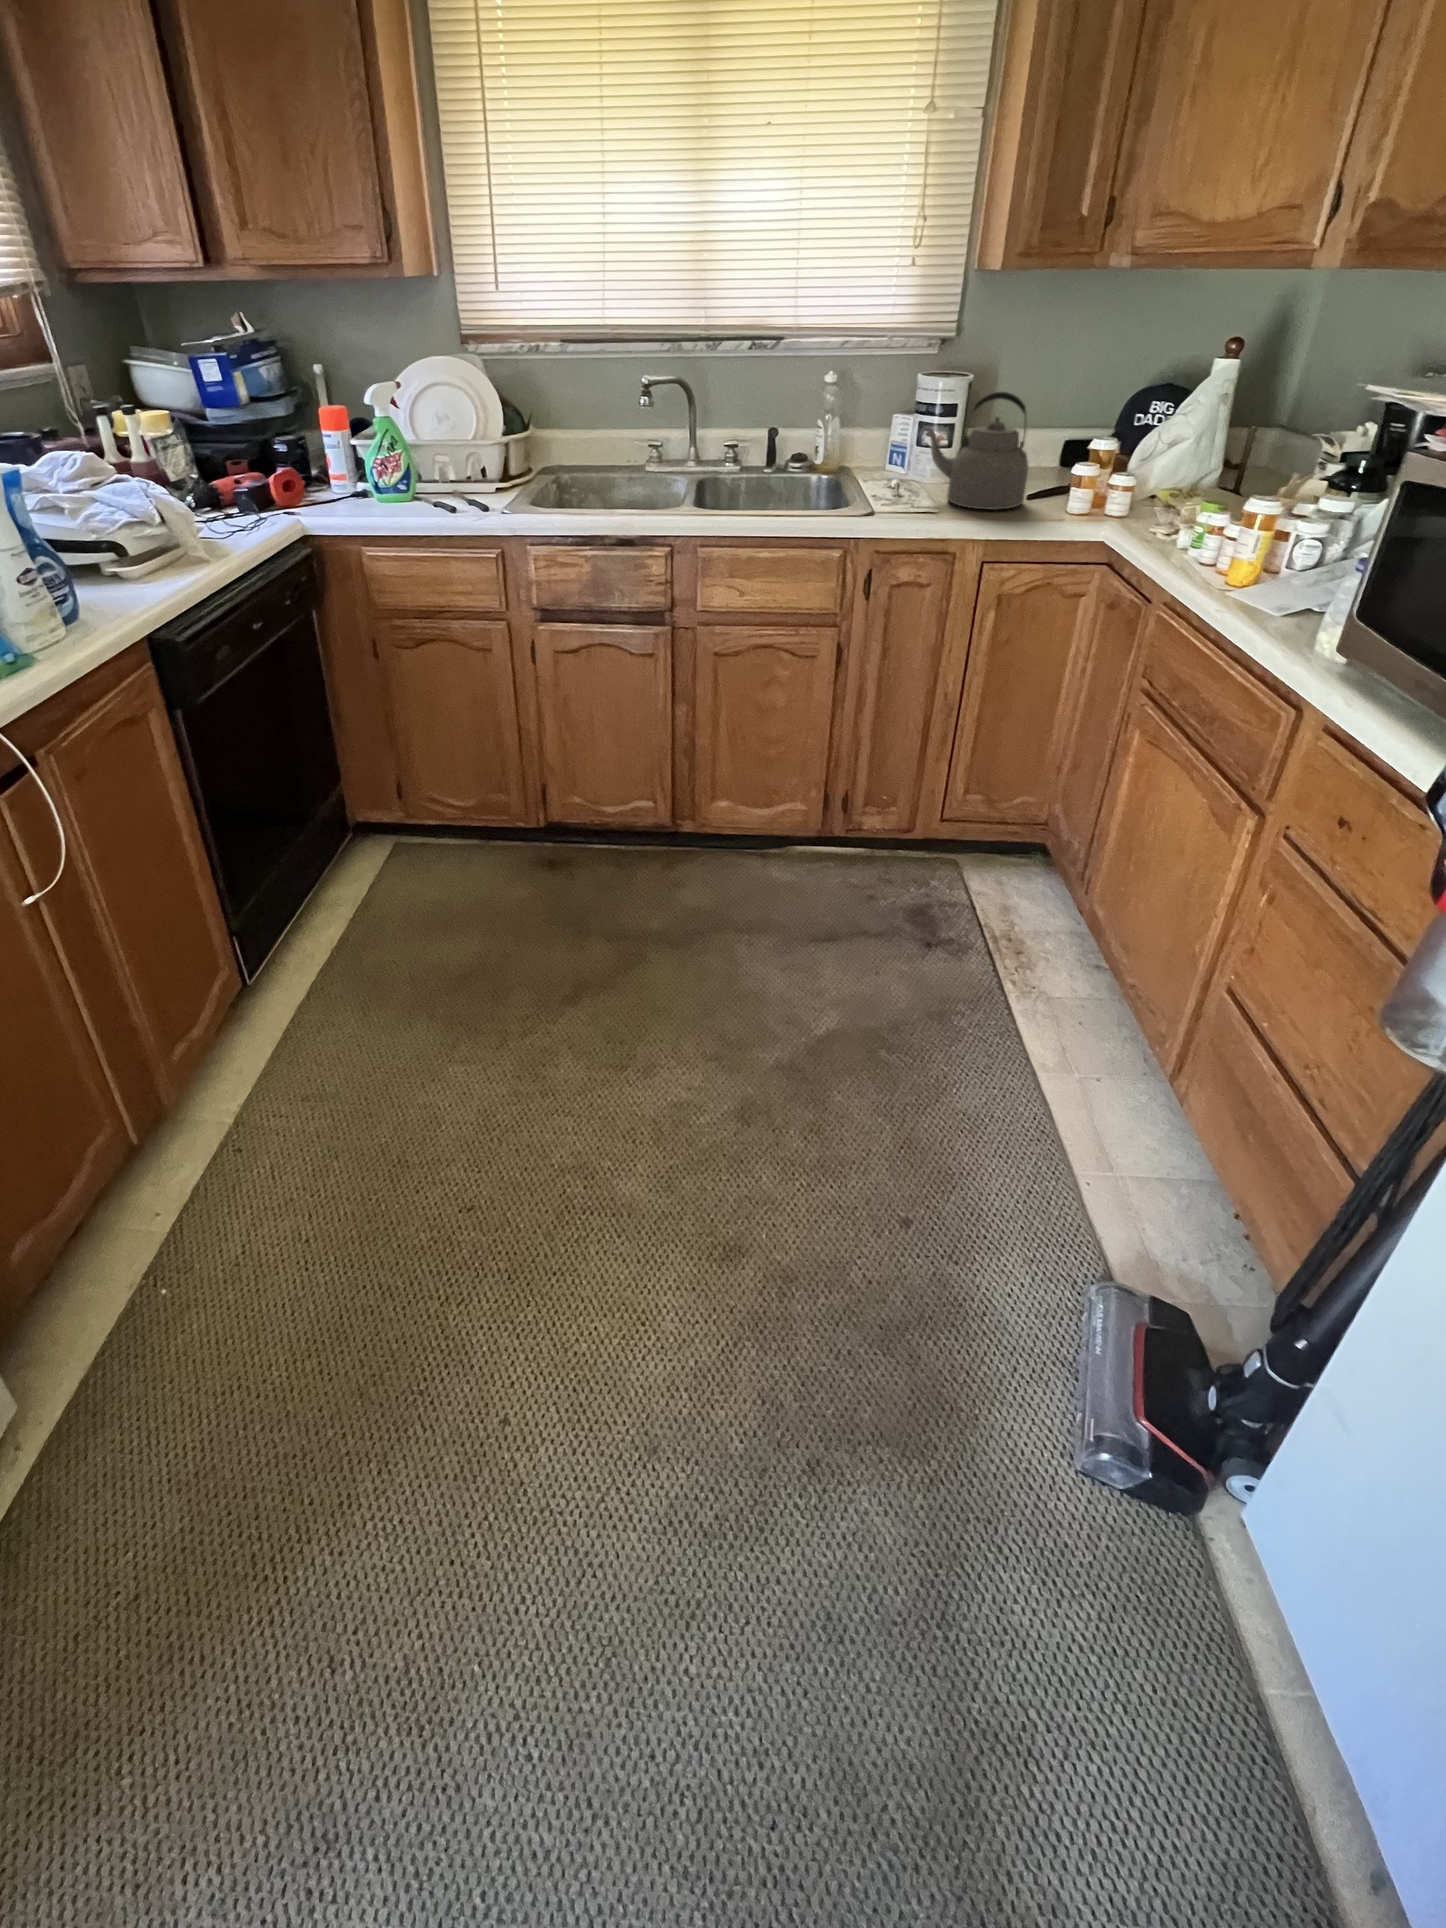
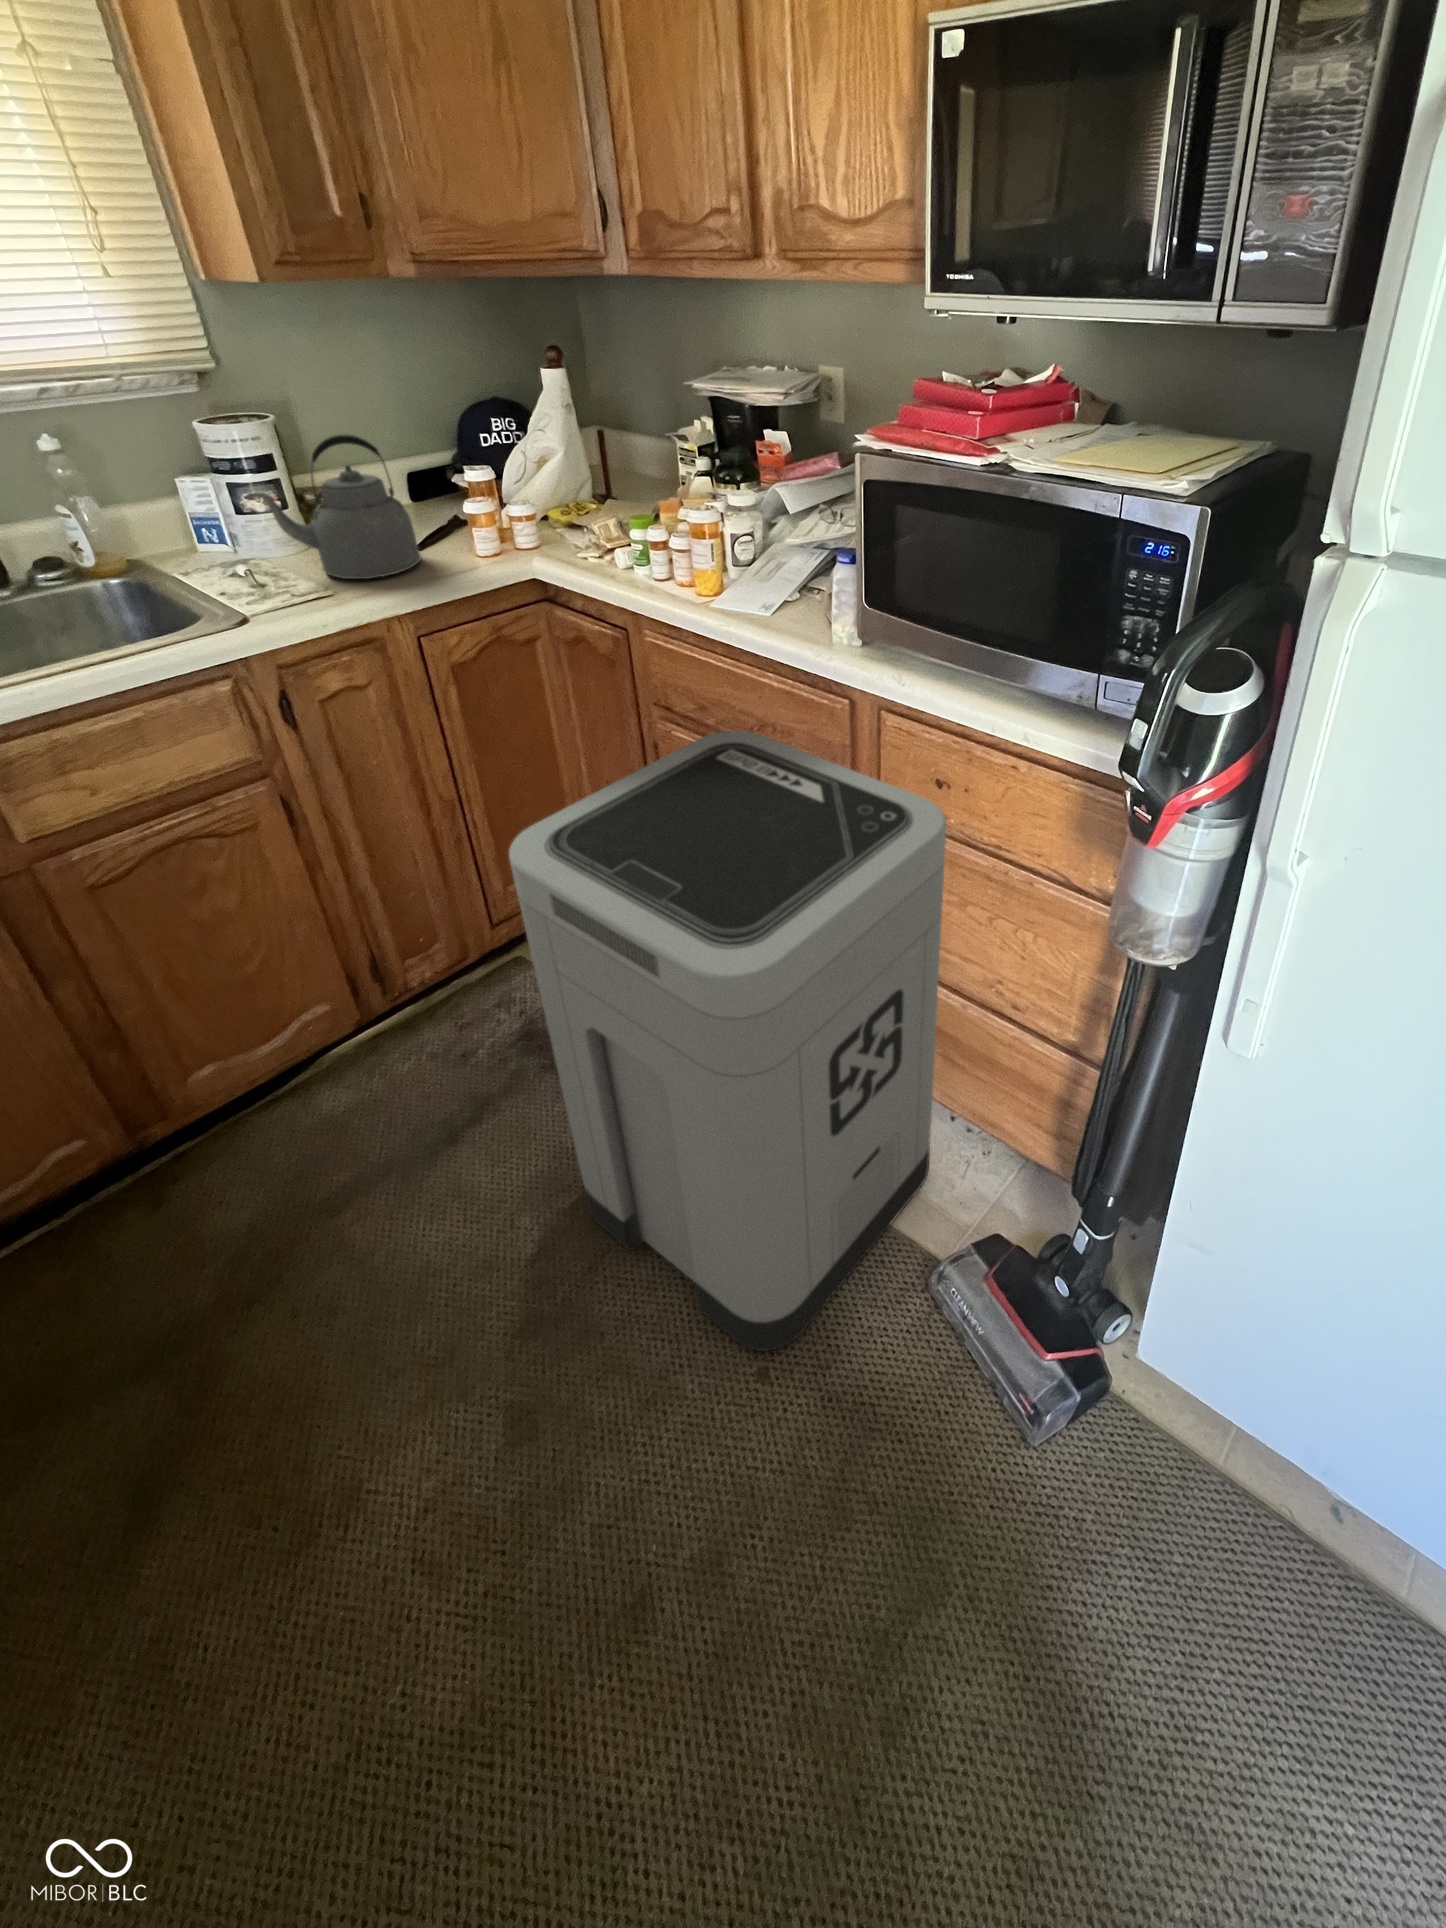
trash can: none [869,698,1322,1228] -> present [509,731,947,1351]

